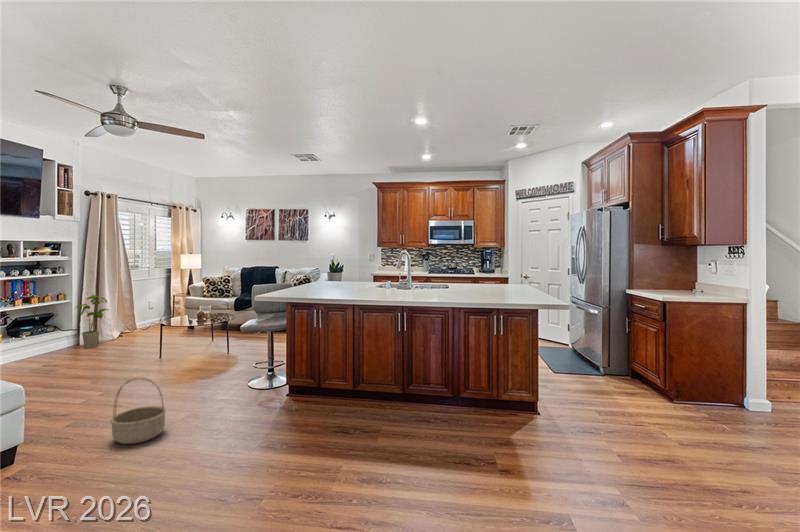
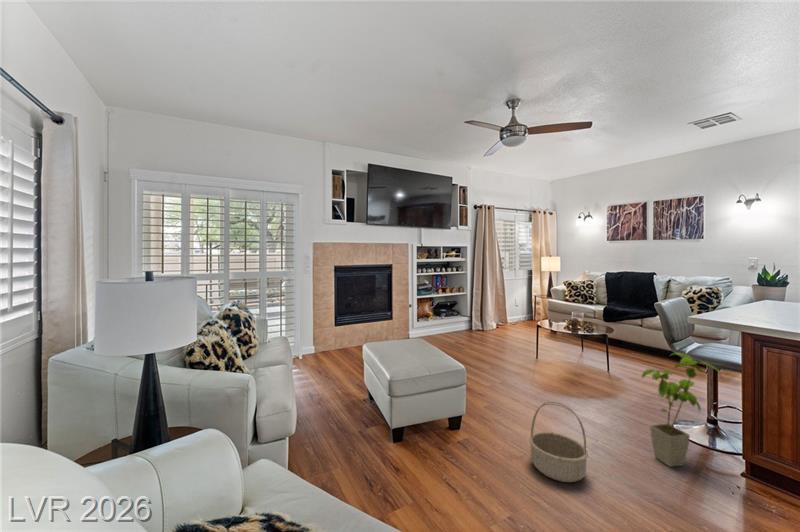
house plant: present [76,295,109,348] -> present [642,353,720,467]

